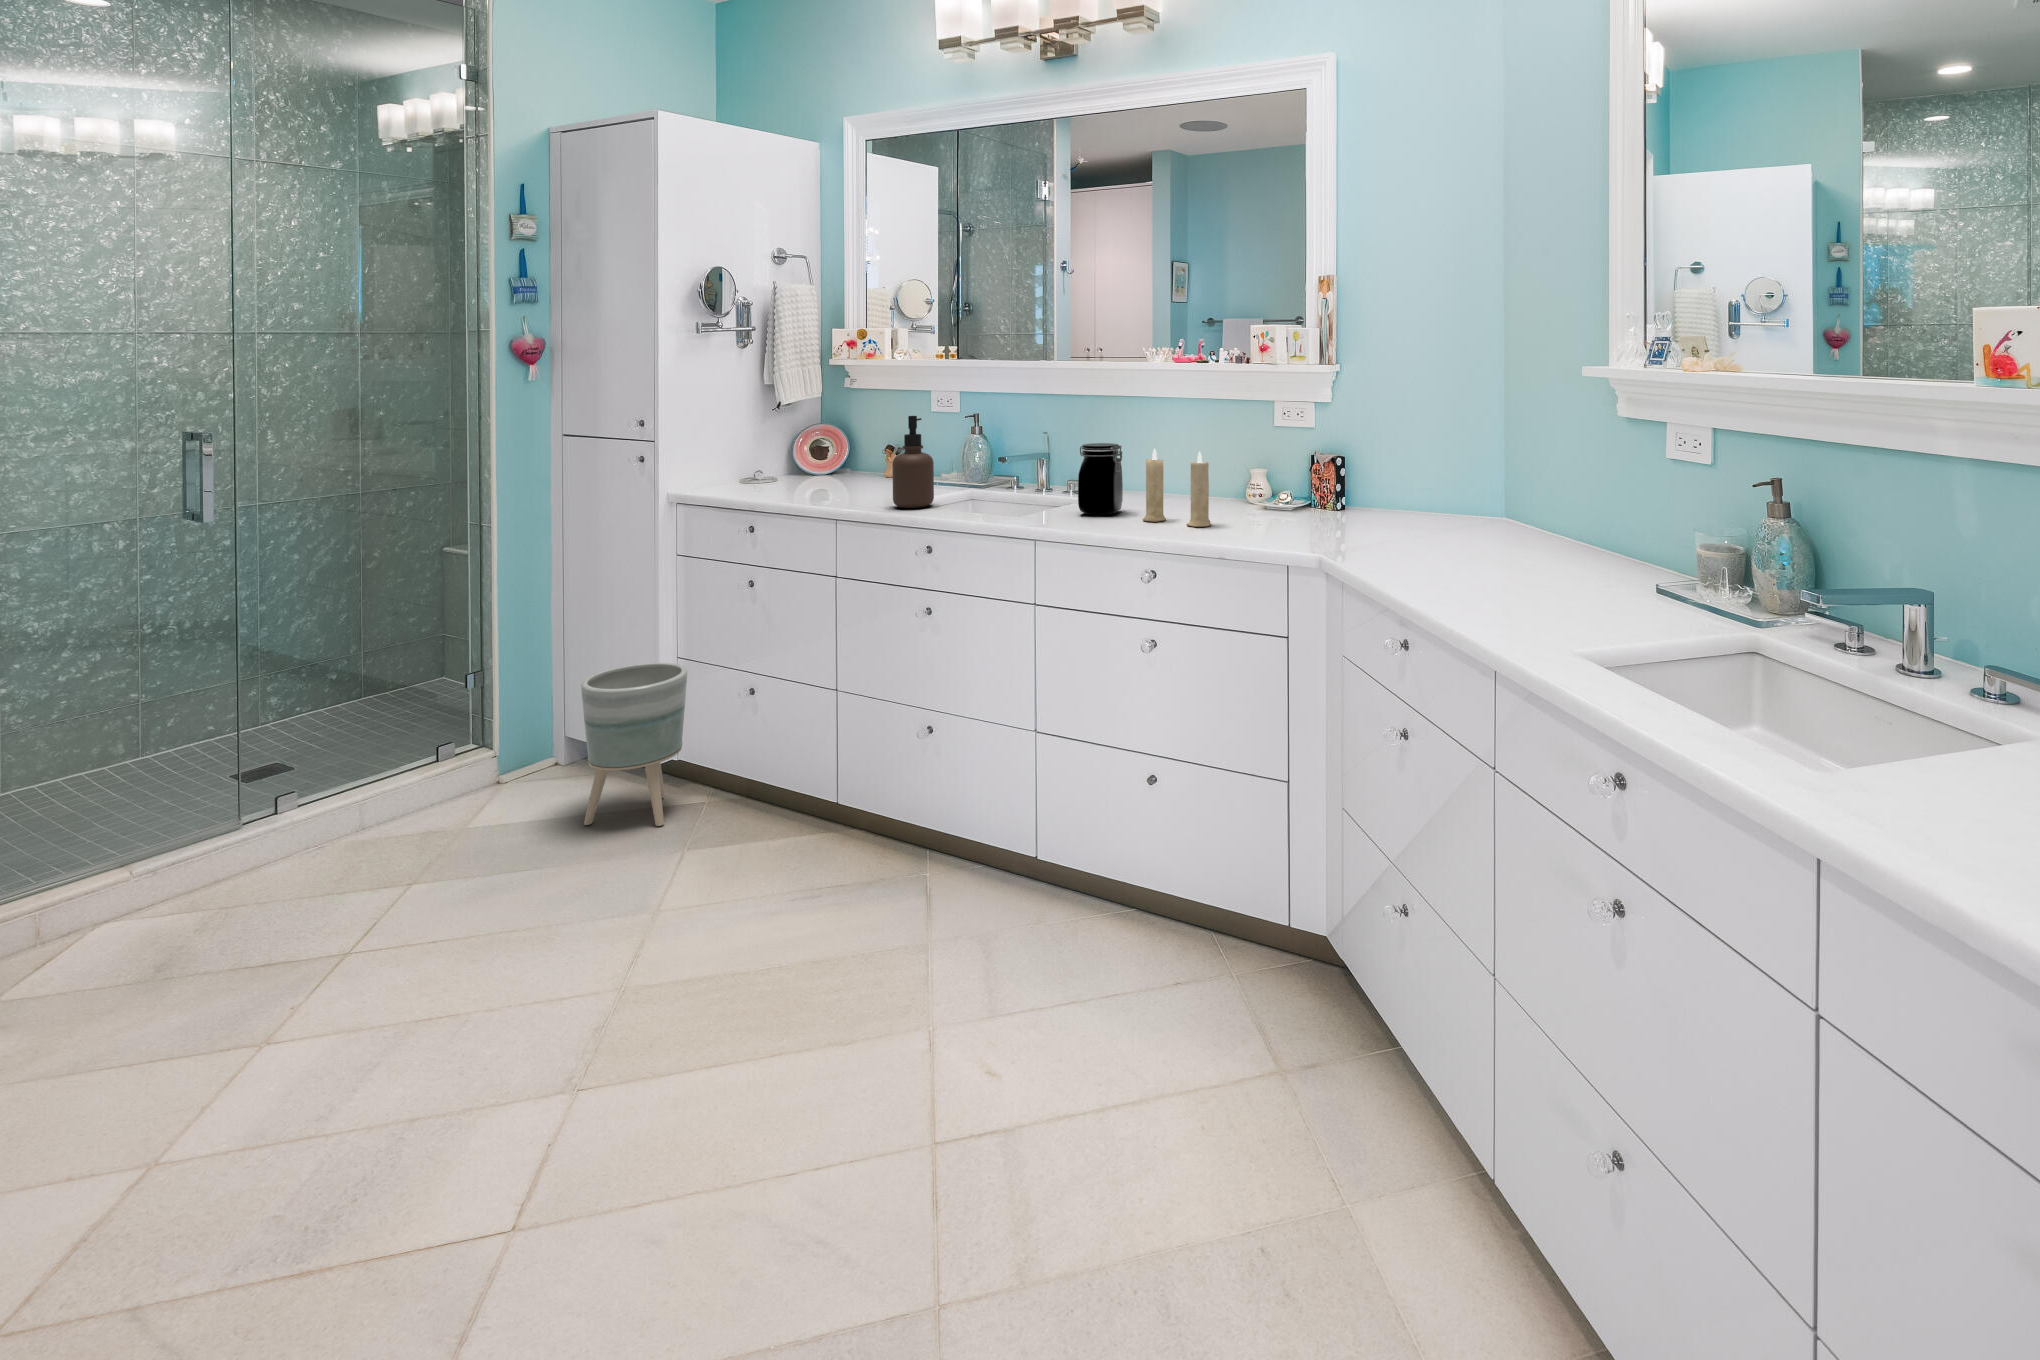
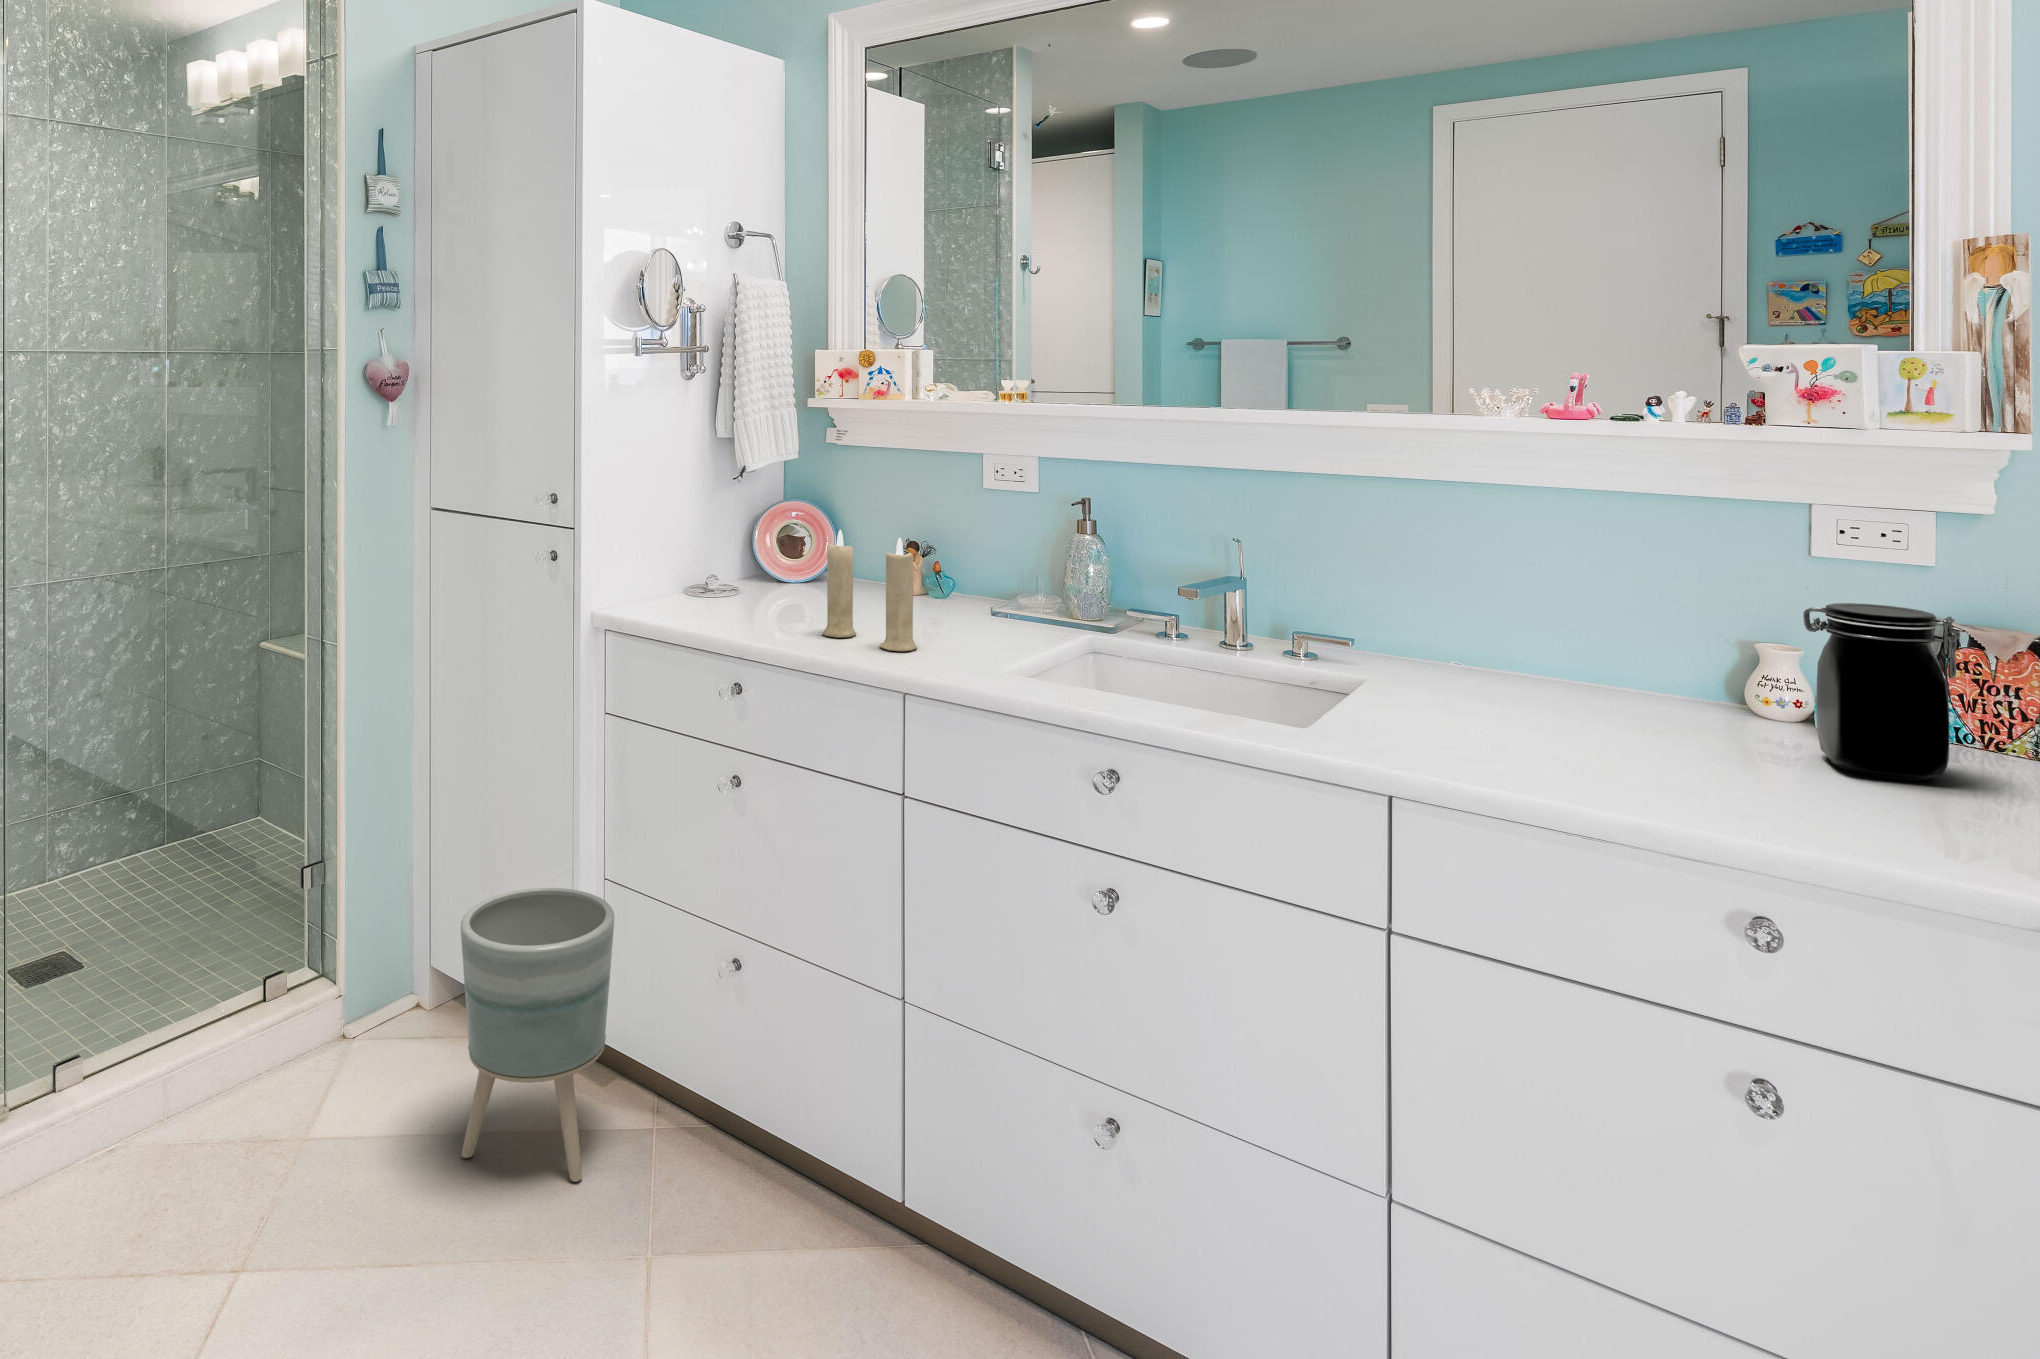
soap dispenser: present [892,416,934,508] -> none [981,507,1054,679]
jar: present [1078,443,1123,515] -> present [1803,603,1961,780]
candle: present [1143,449,1211,527] -> present [822,530,917,651]

